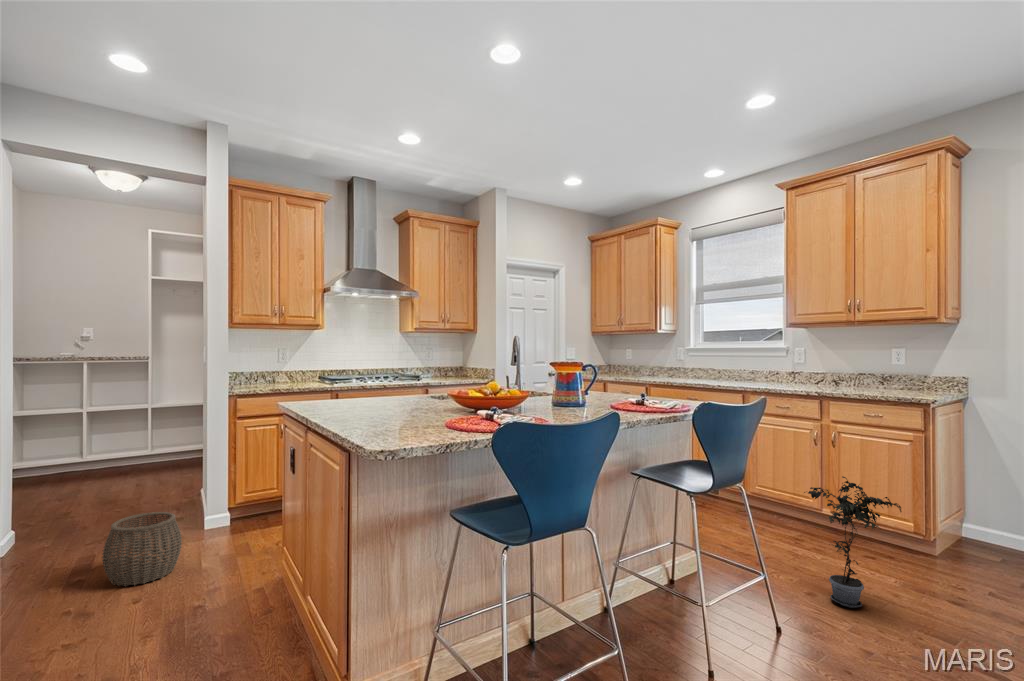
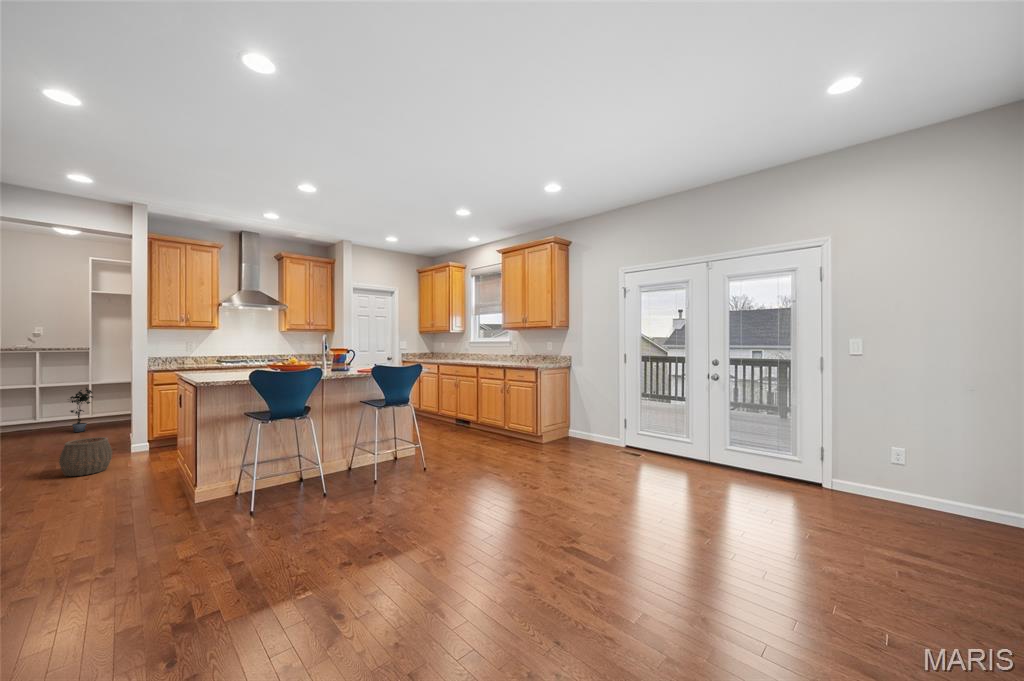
potted plant: present [804,476,902,608] -> present [70,388,93,432]

